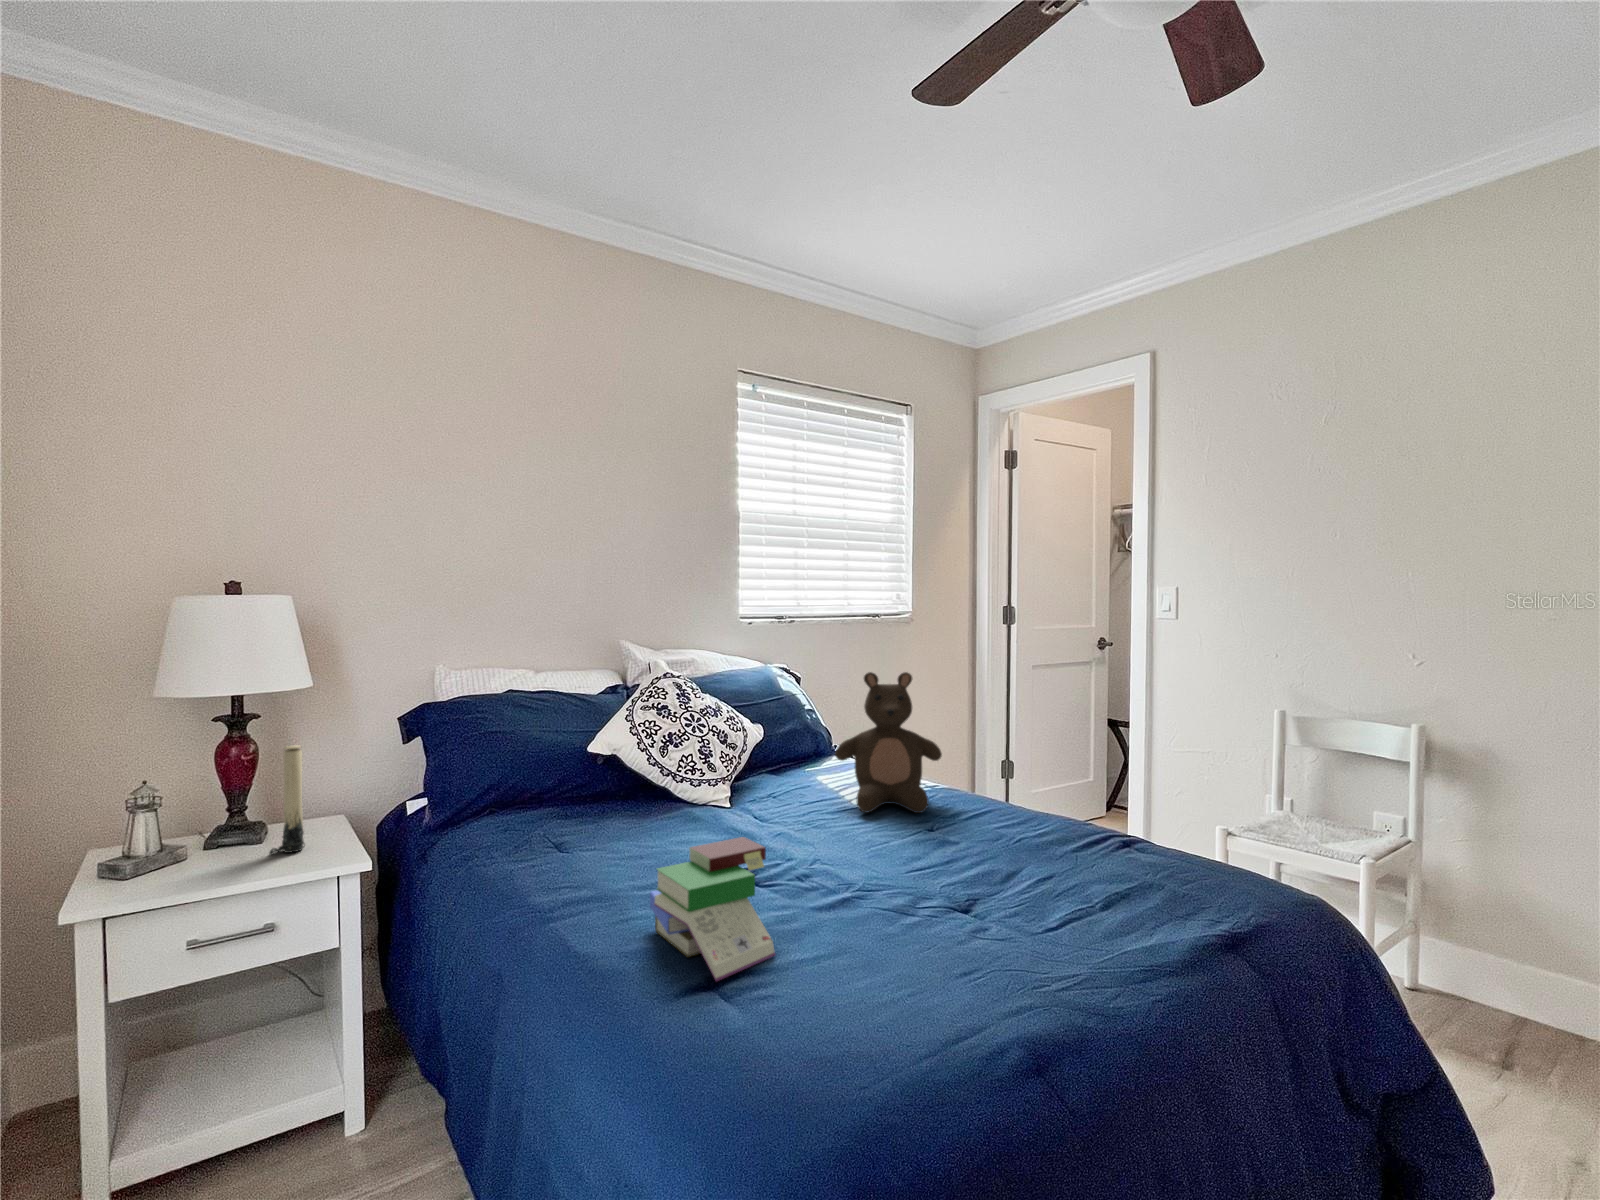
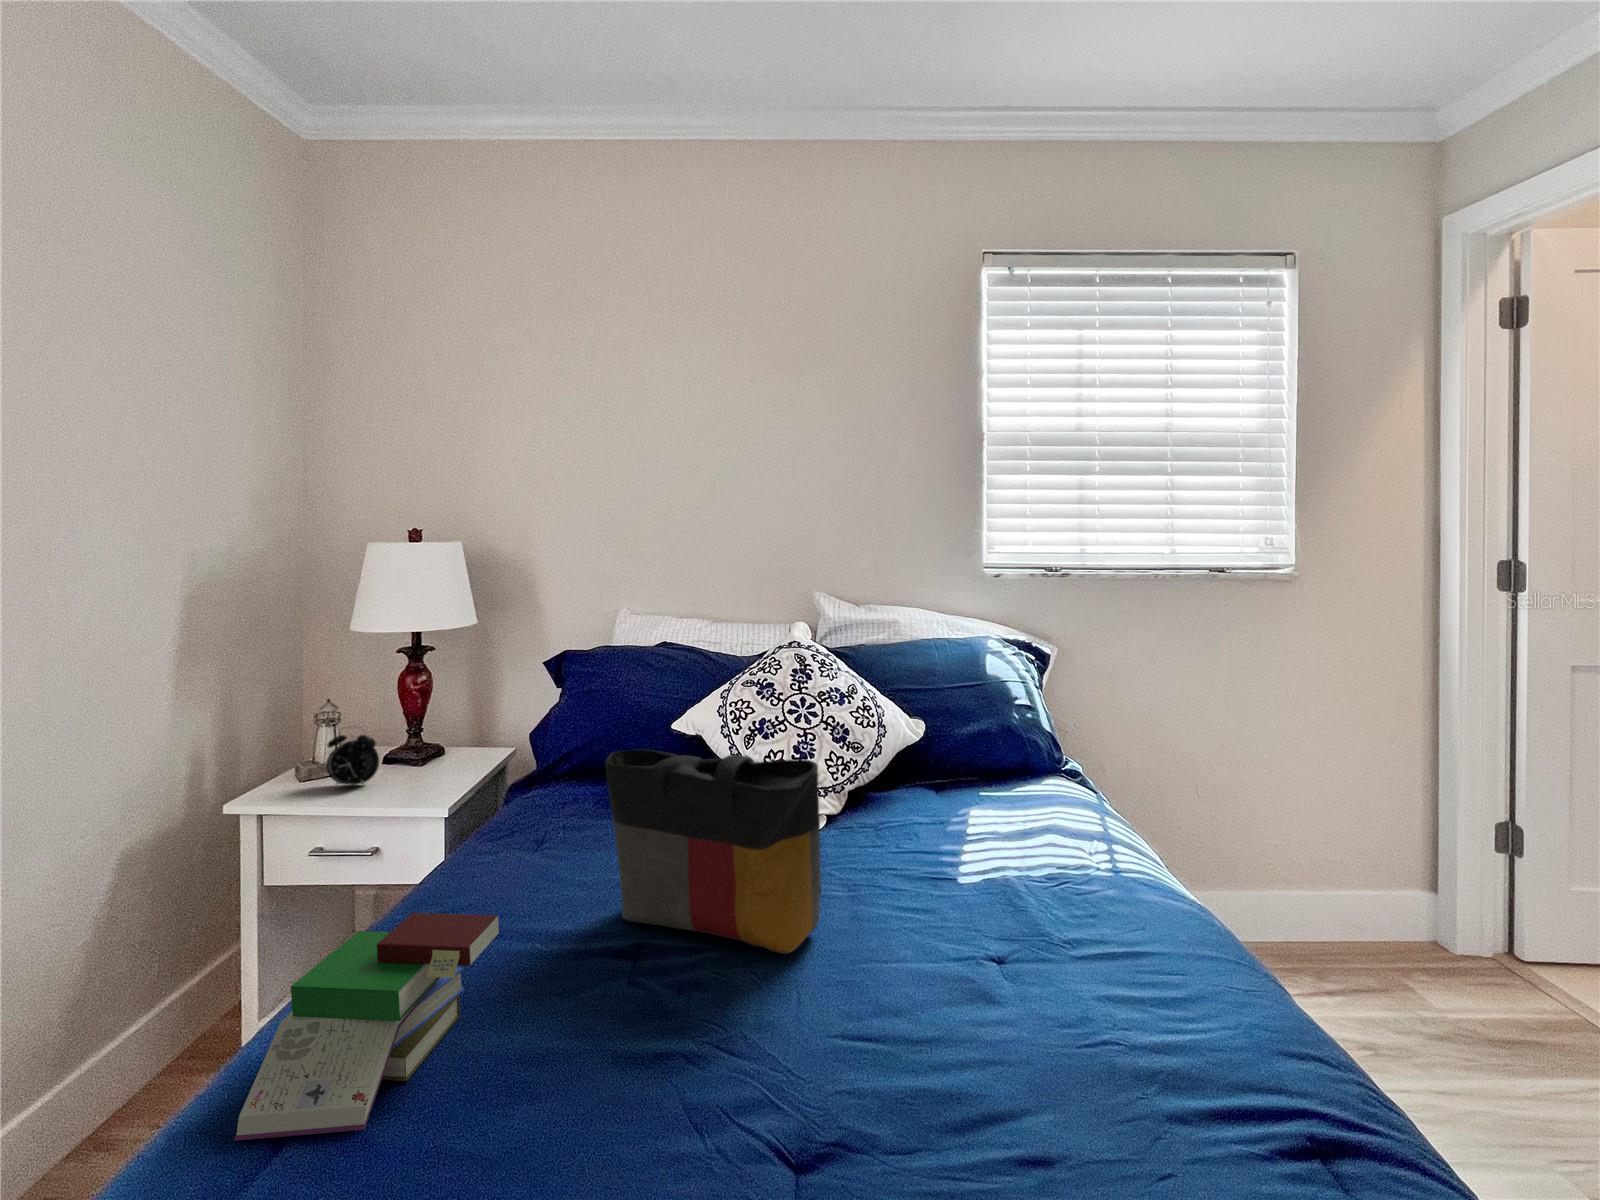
stuffed bear: present [835,672,942,813] -> none [921,671,1106,924]
tote bag: none [698,726,855,859] -> present [605,750,821,954]
candle: present [269,745,305,855] -> none [407,682,436,783]
alarm clock: none [180,802,242,875] -> present [326,726,379,786]

